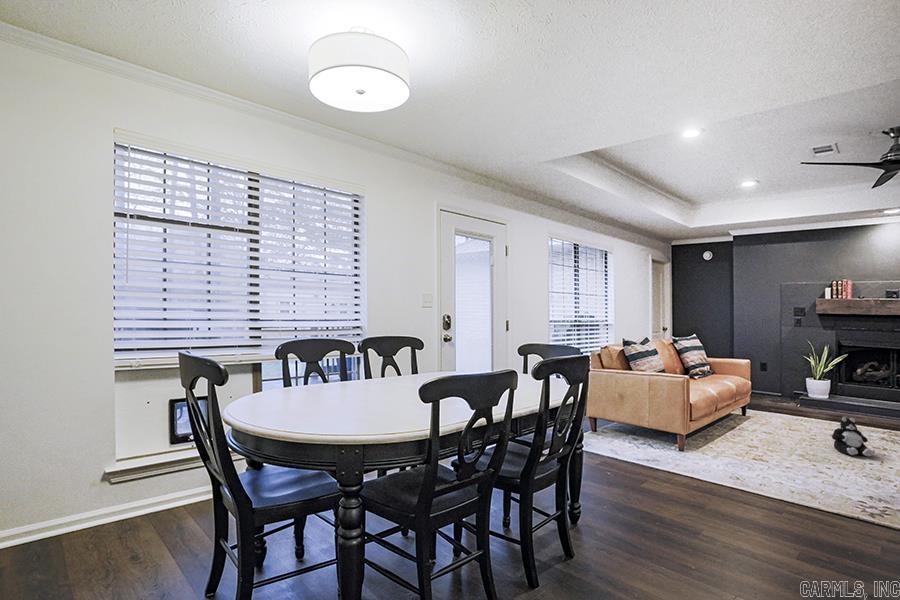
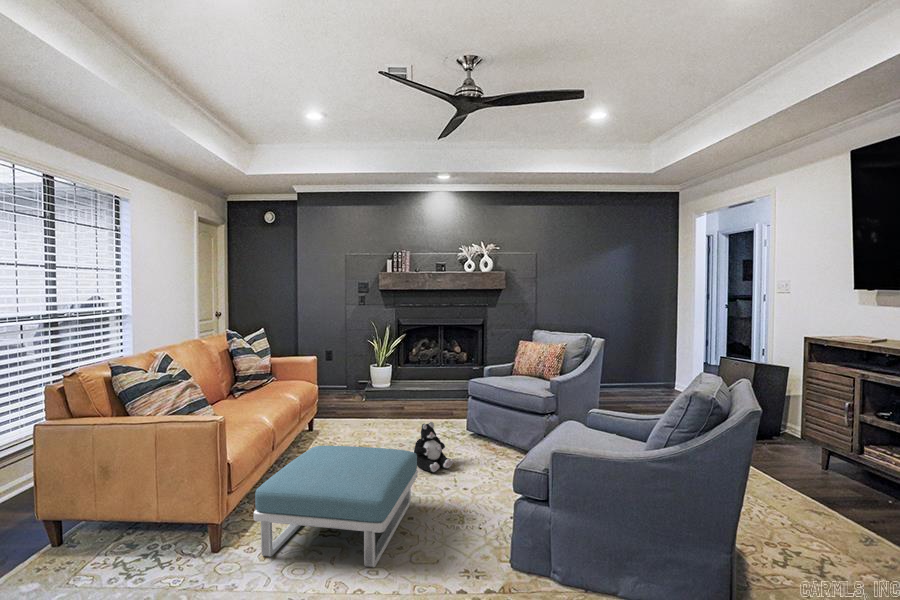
footstool: none [700,409,826,475] -> present [254,446,418,567]

